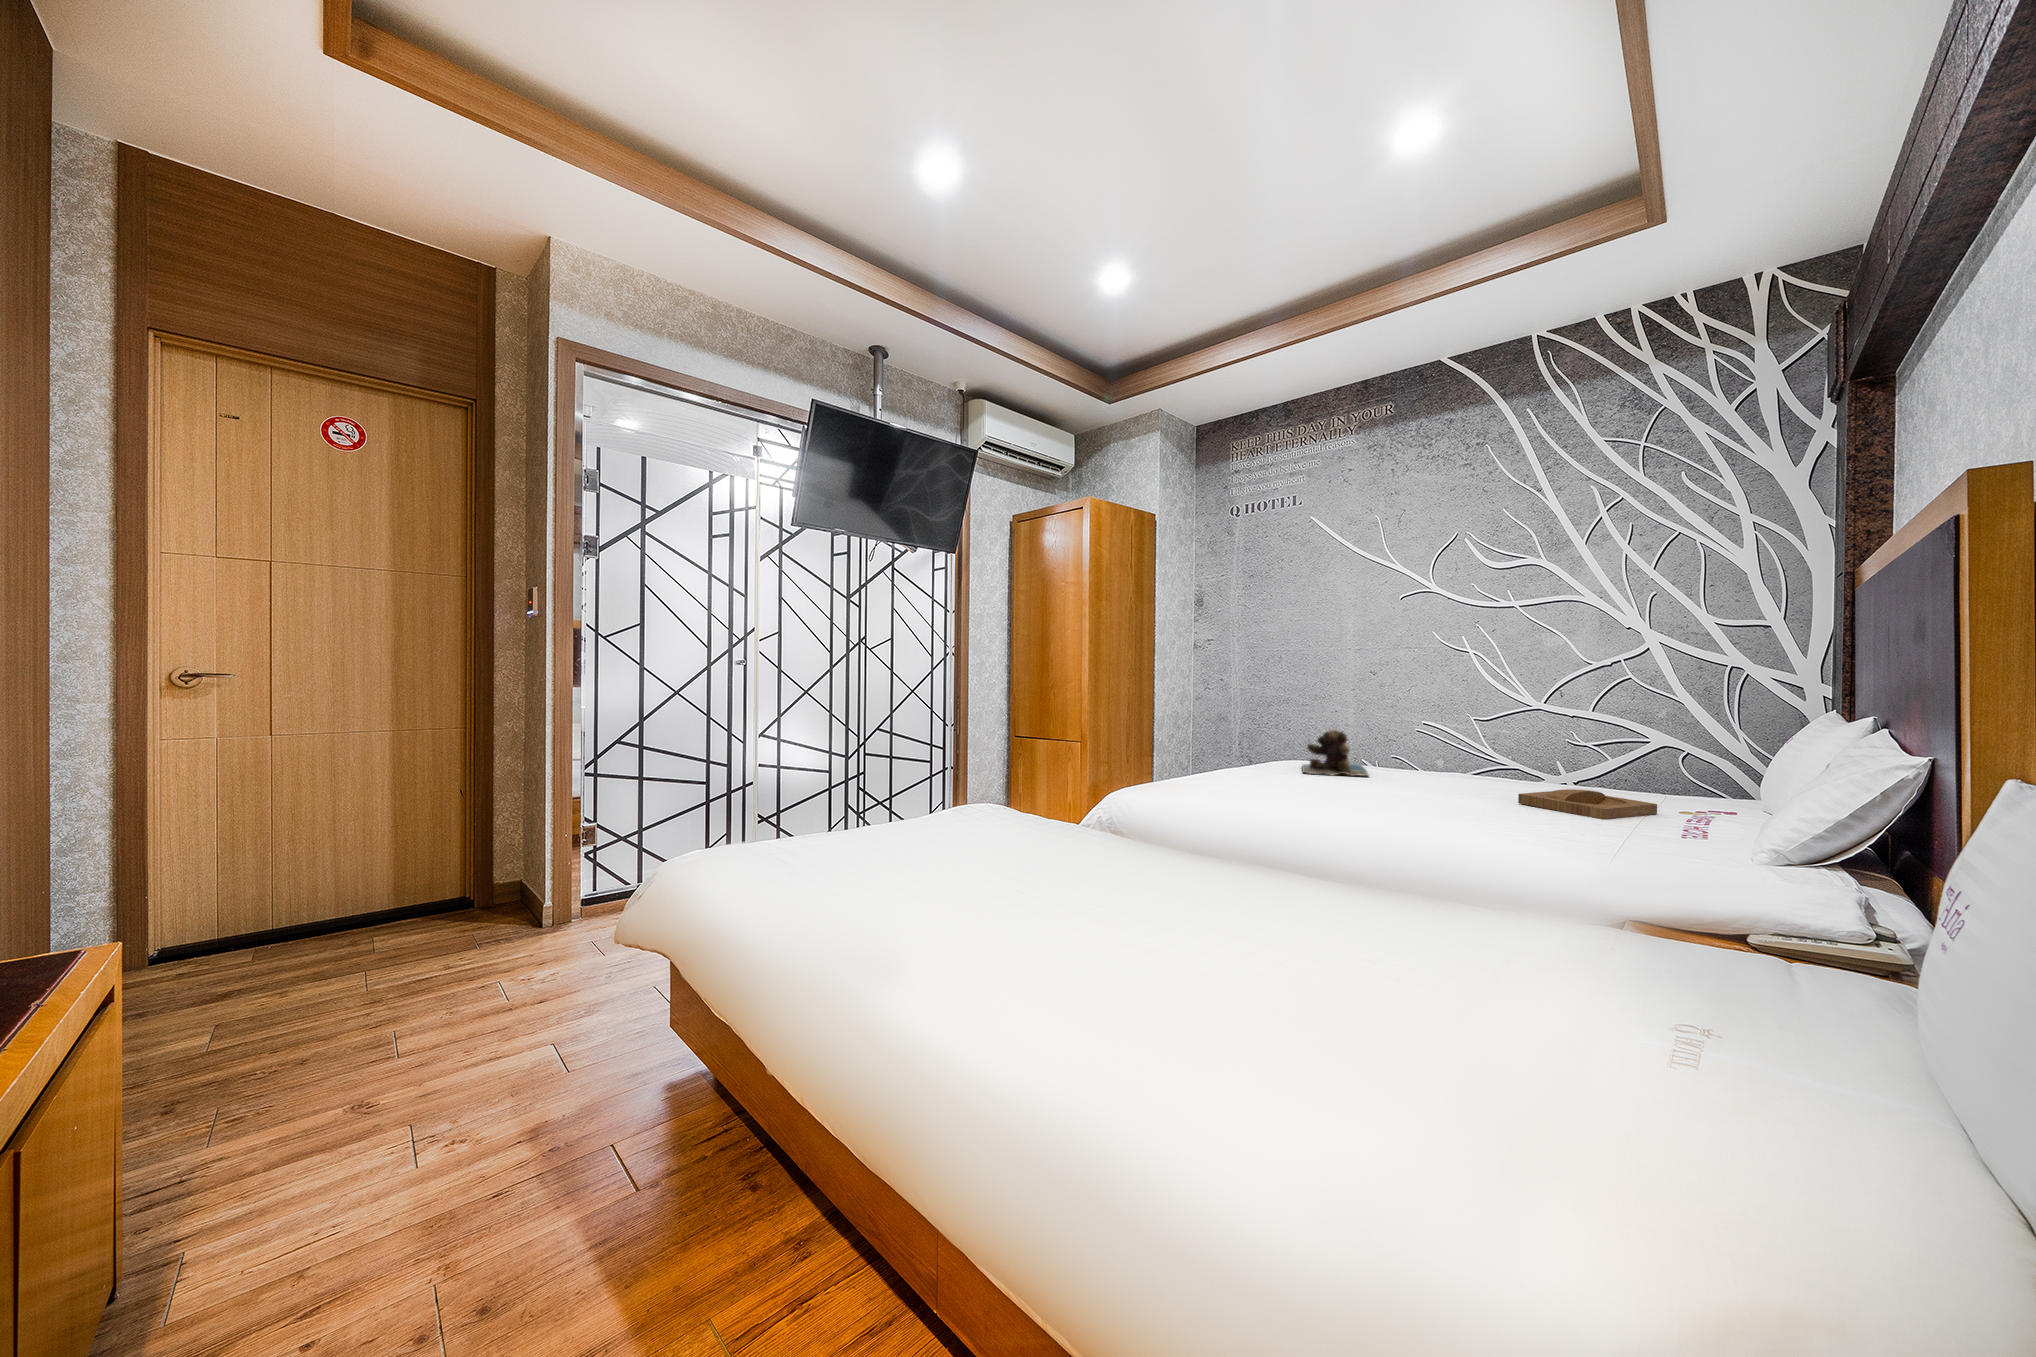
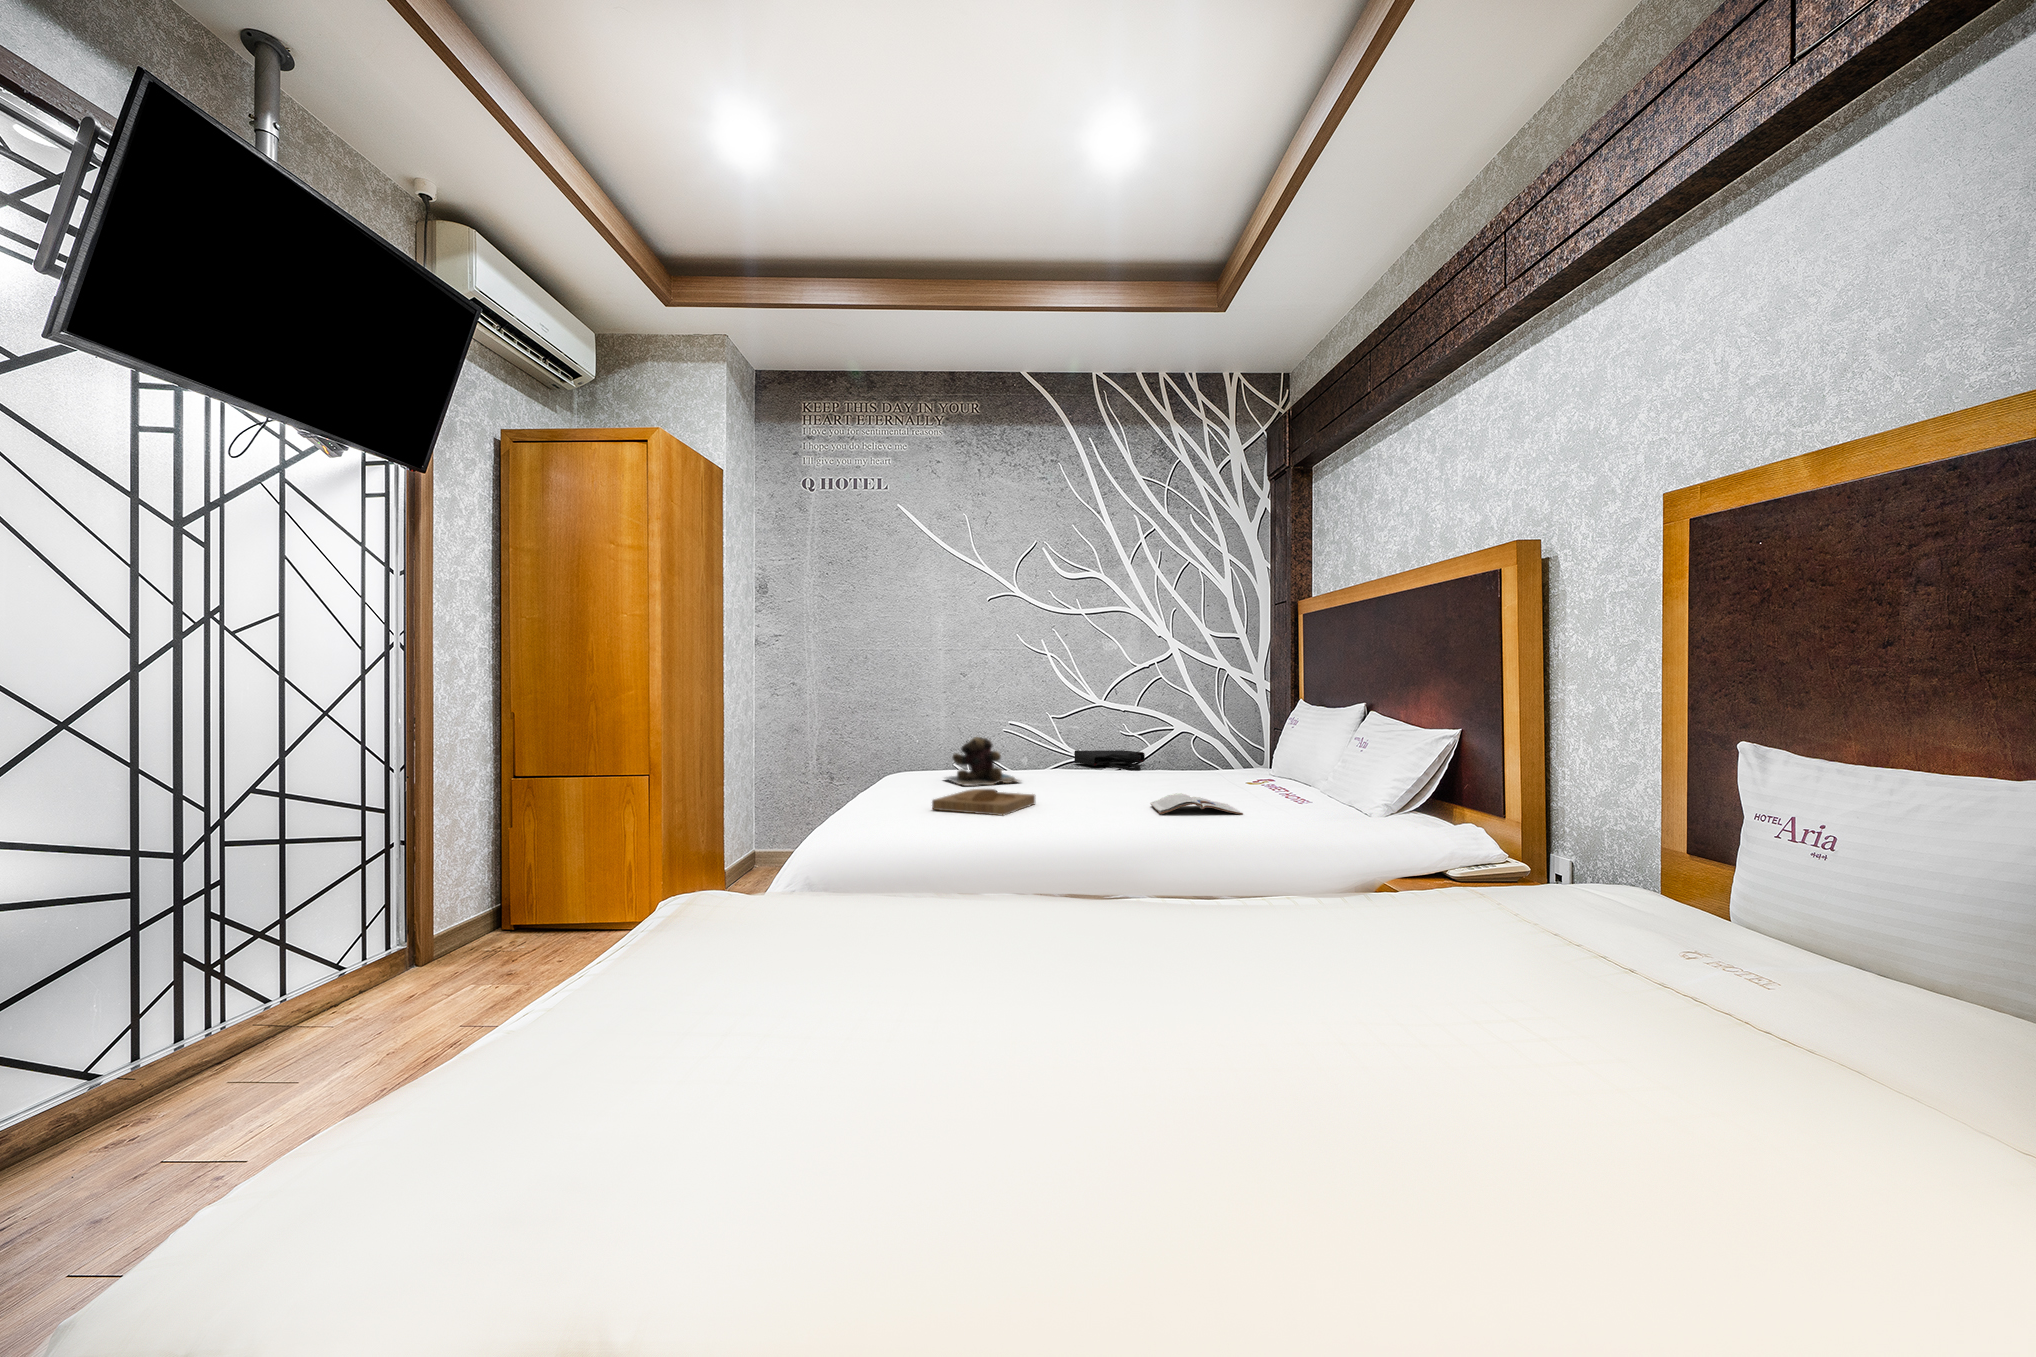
tote bag: none [1491,753,1581,782] -> present [1074,750,1145,771]
tray: present [1518,789,1657,819] -> present [932,789,1035,815]
magazine: none [1413,804,1533,838] -> present [1150,793,1243,815]

